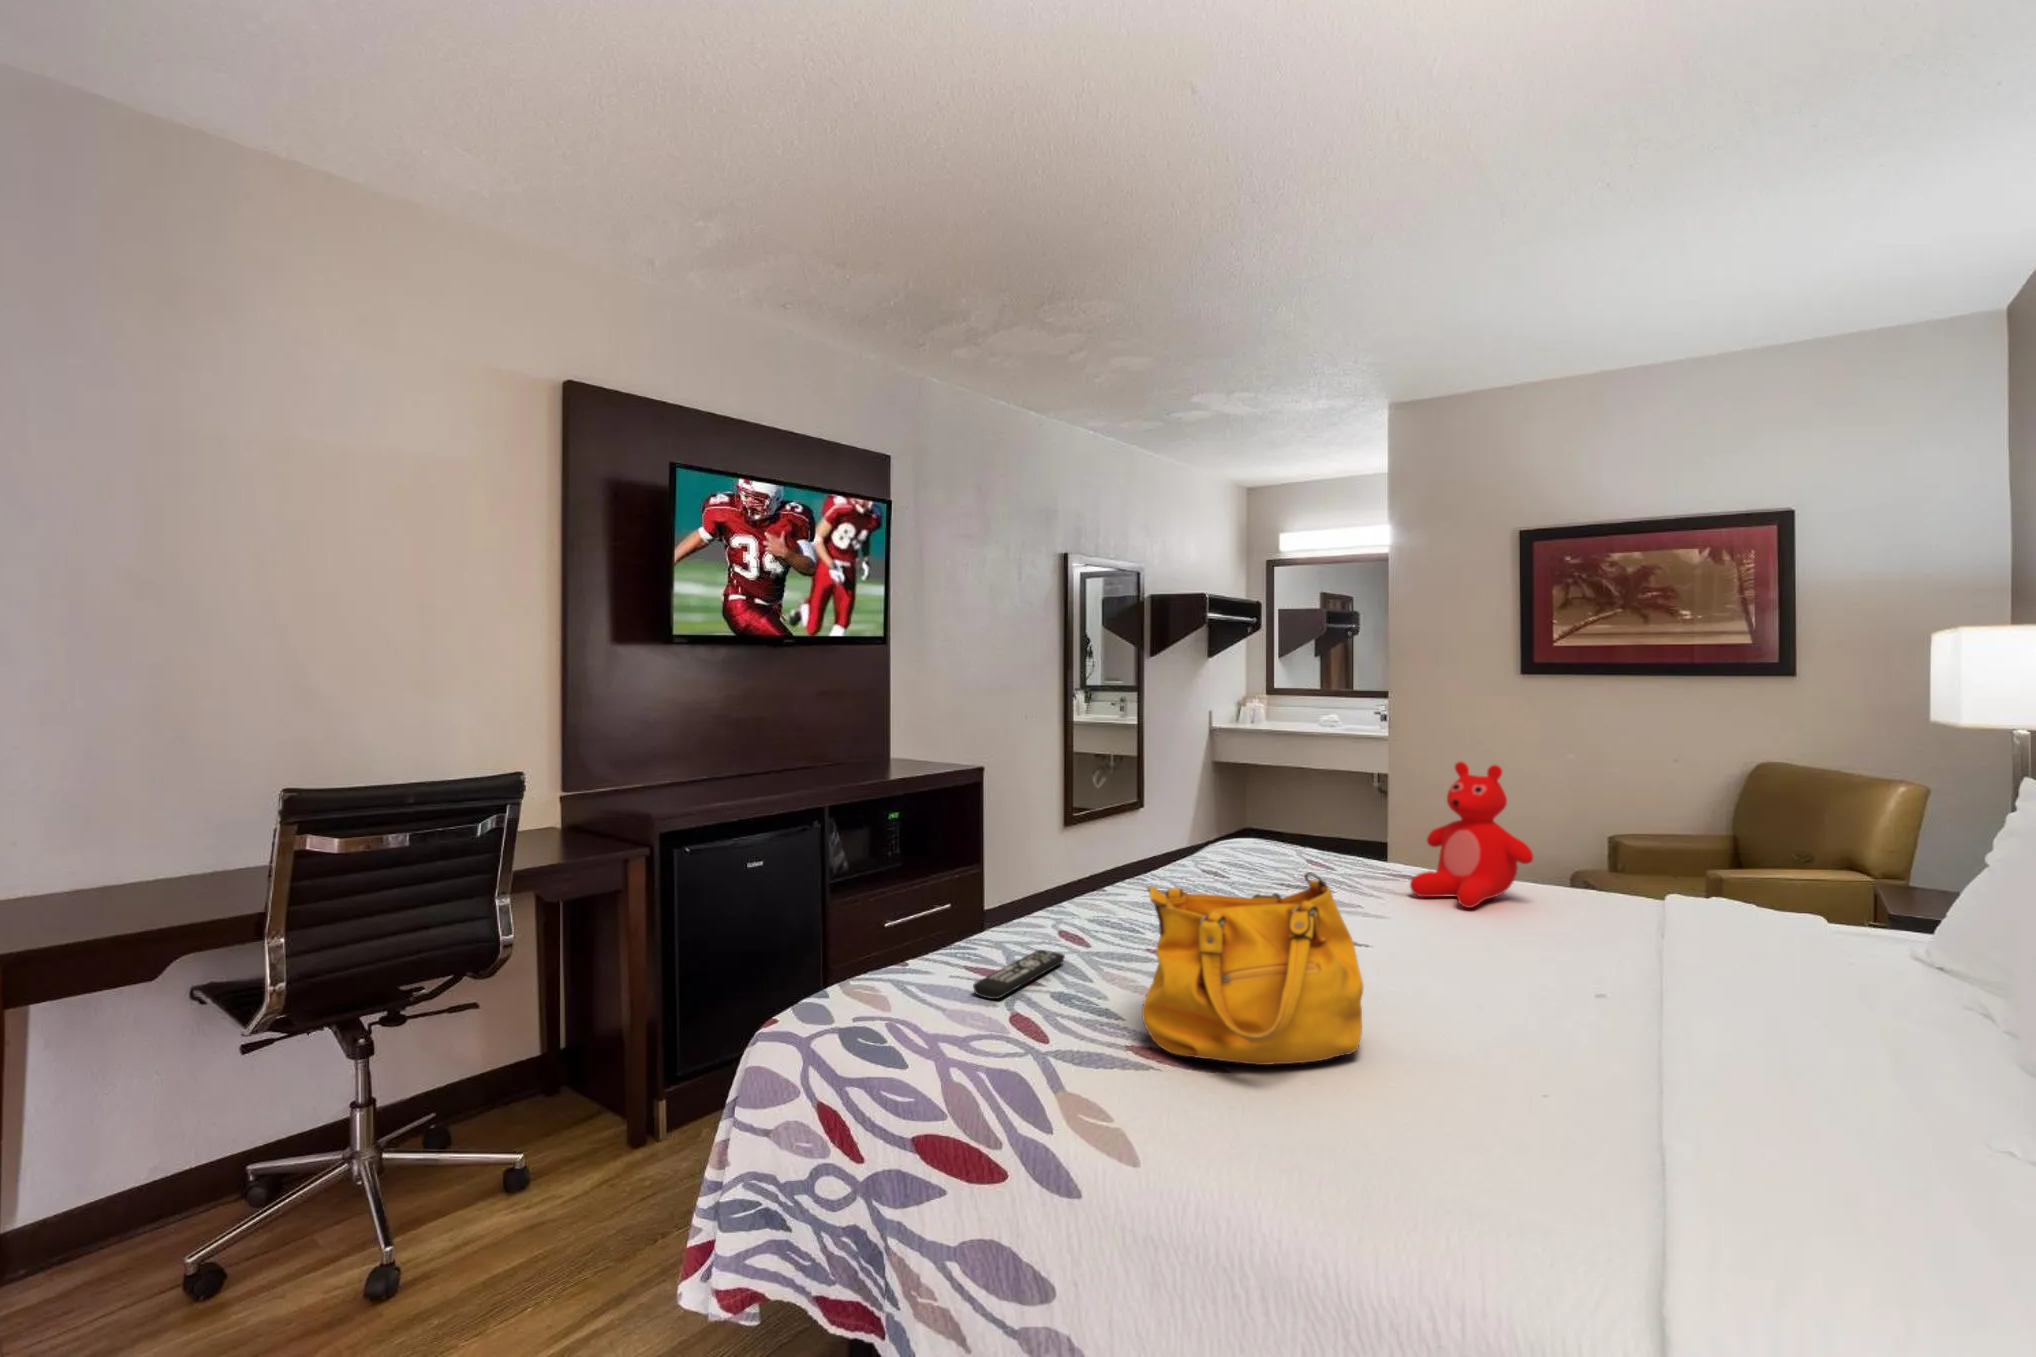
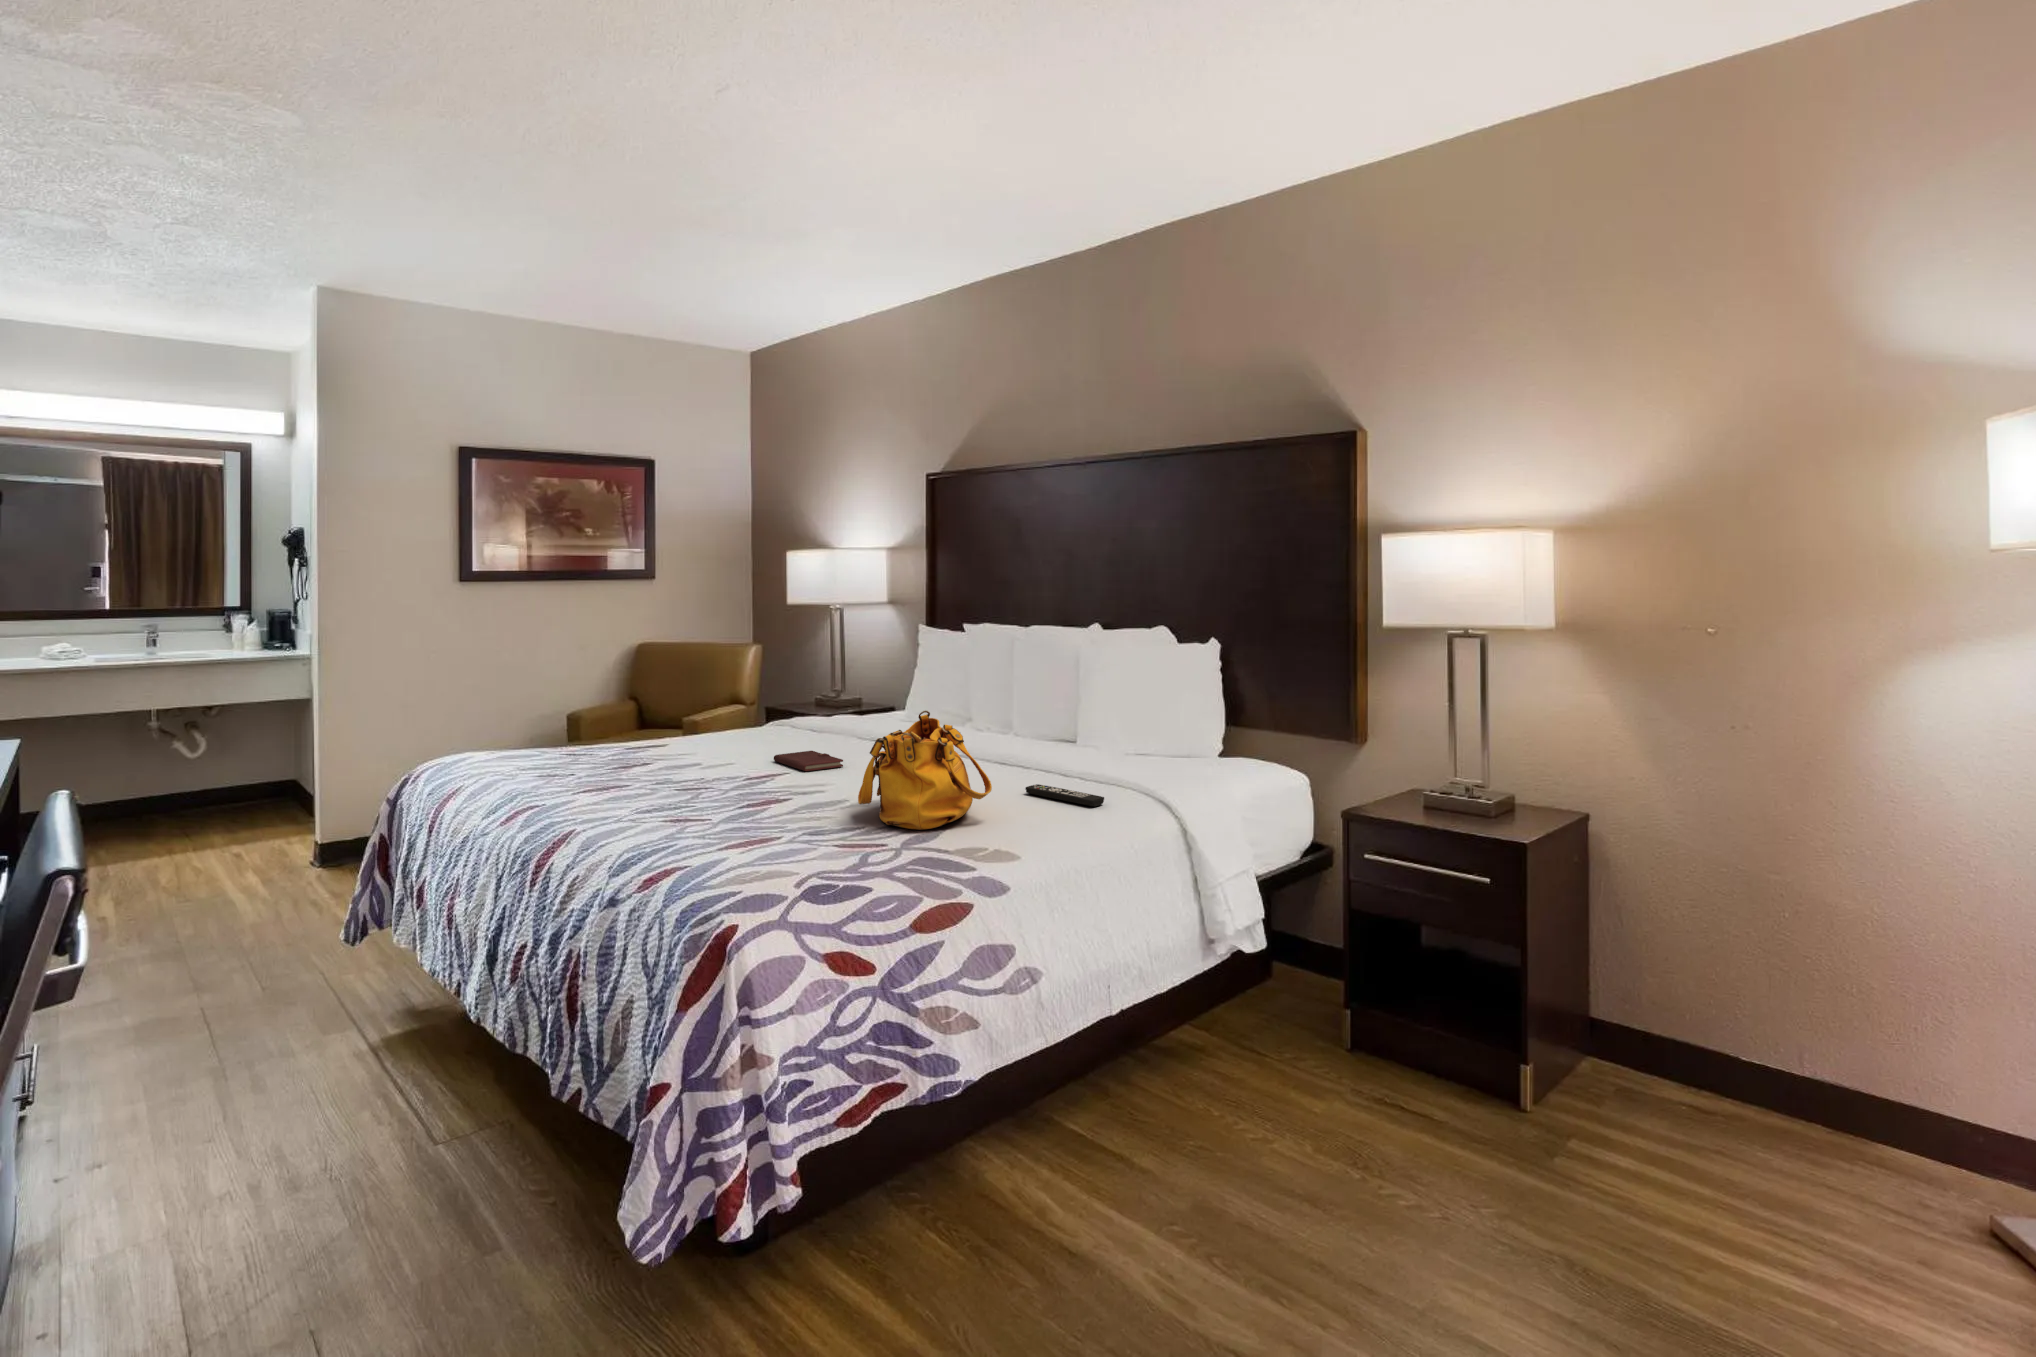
teddy bear: present [1410,762,1533,908] -> none [685,650,768,753]
notebook: none [1405,917,1503,959] -> present [774,751,843,771]
remote control: present [973,950,1065,999] -> present [1025,784,1104,806]

